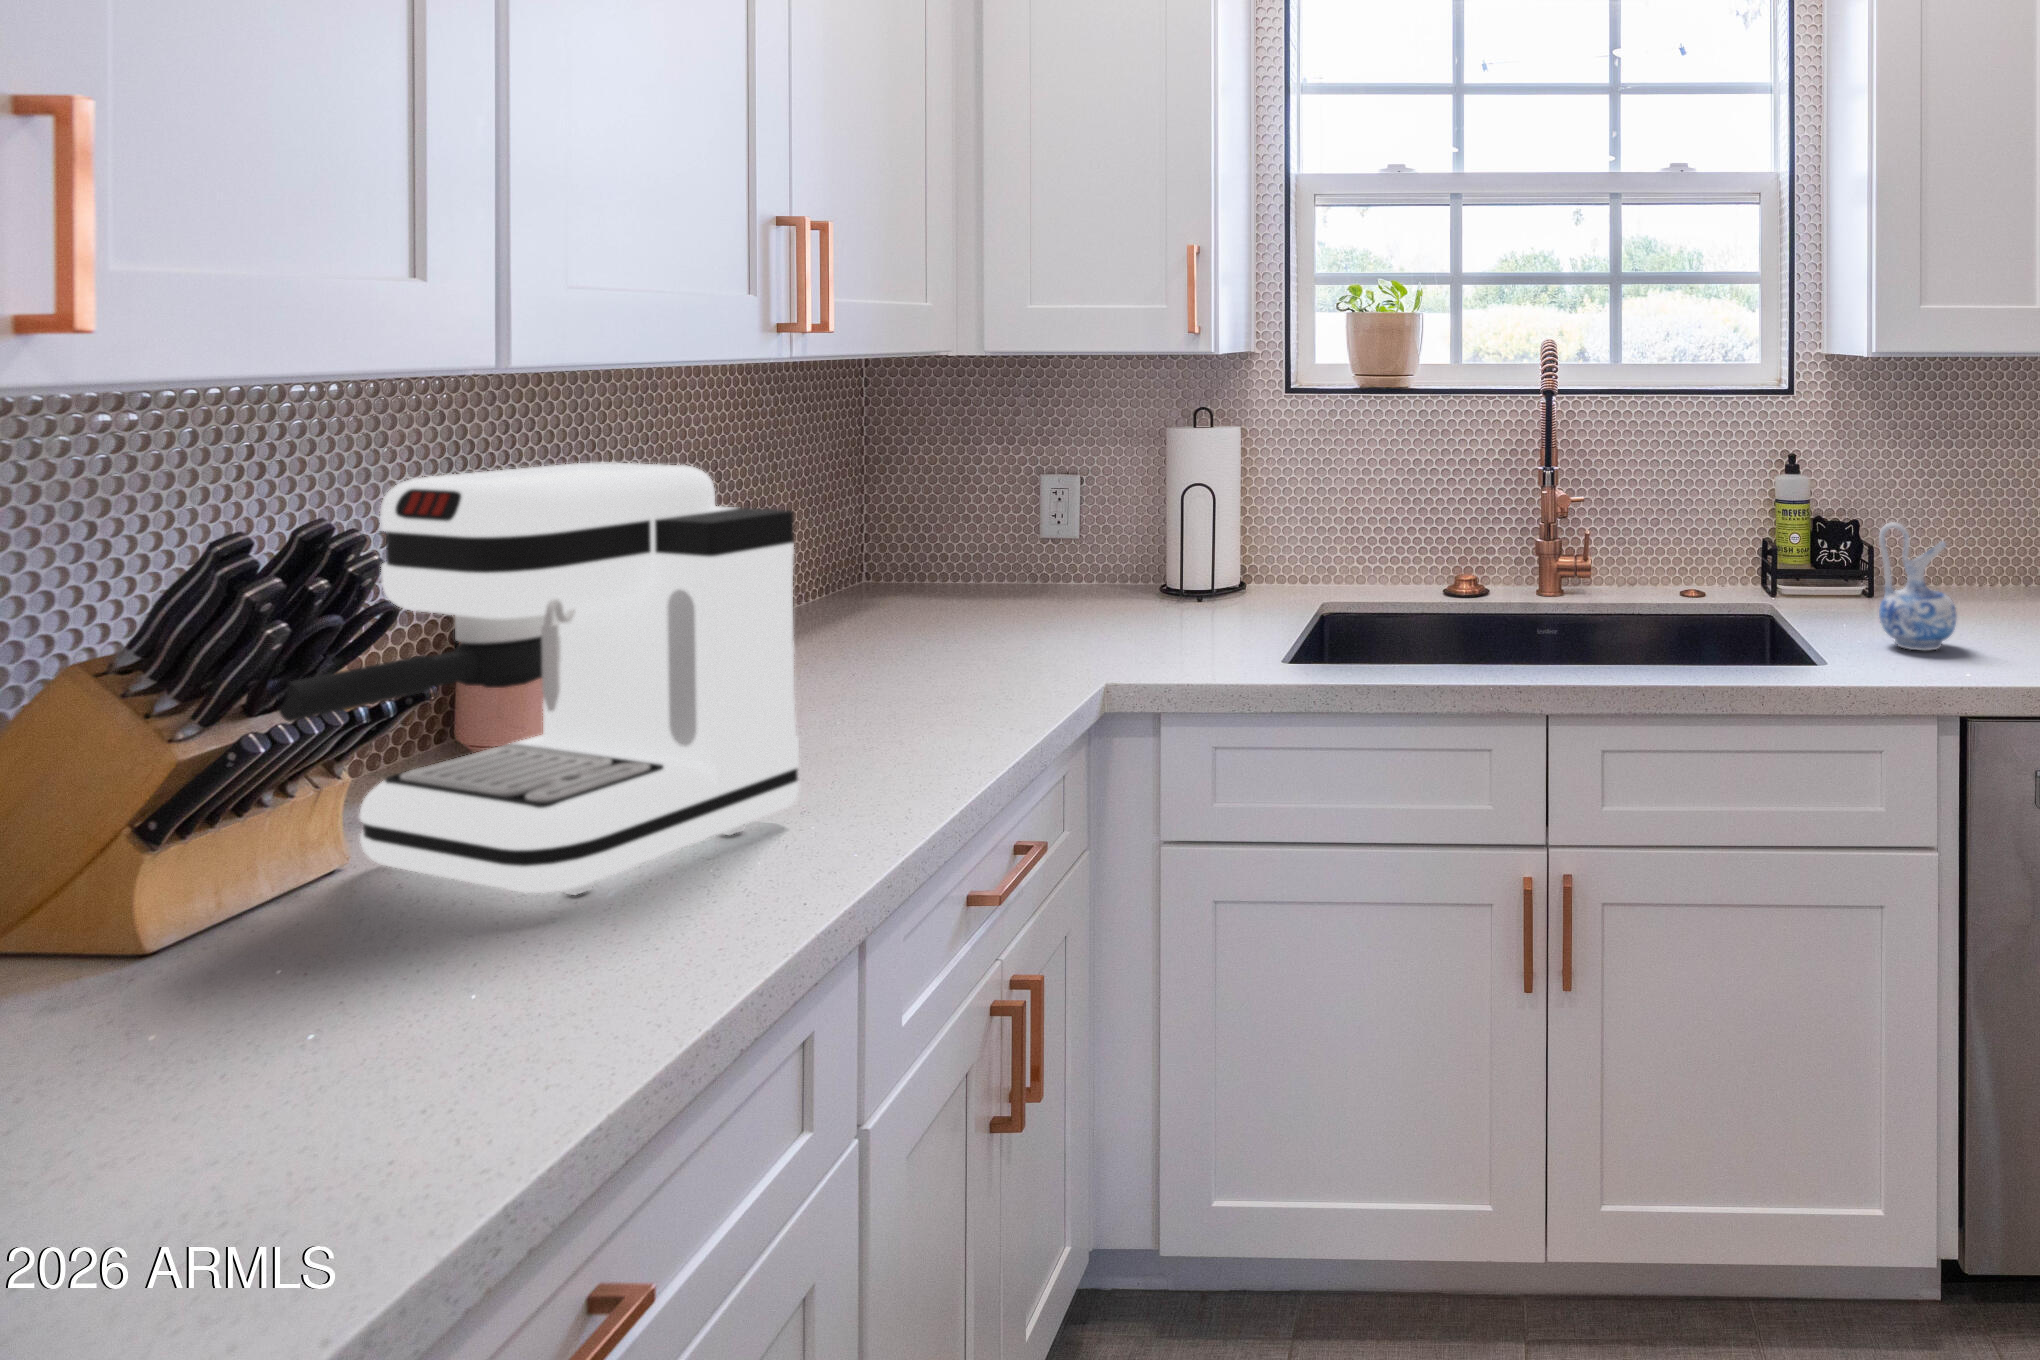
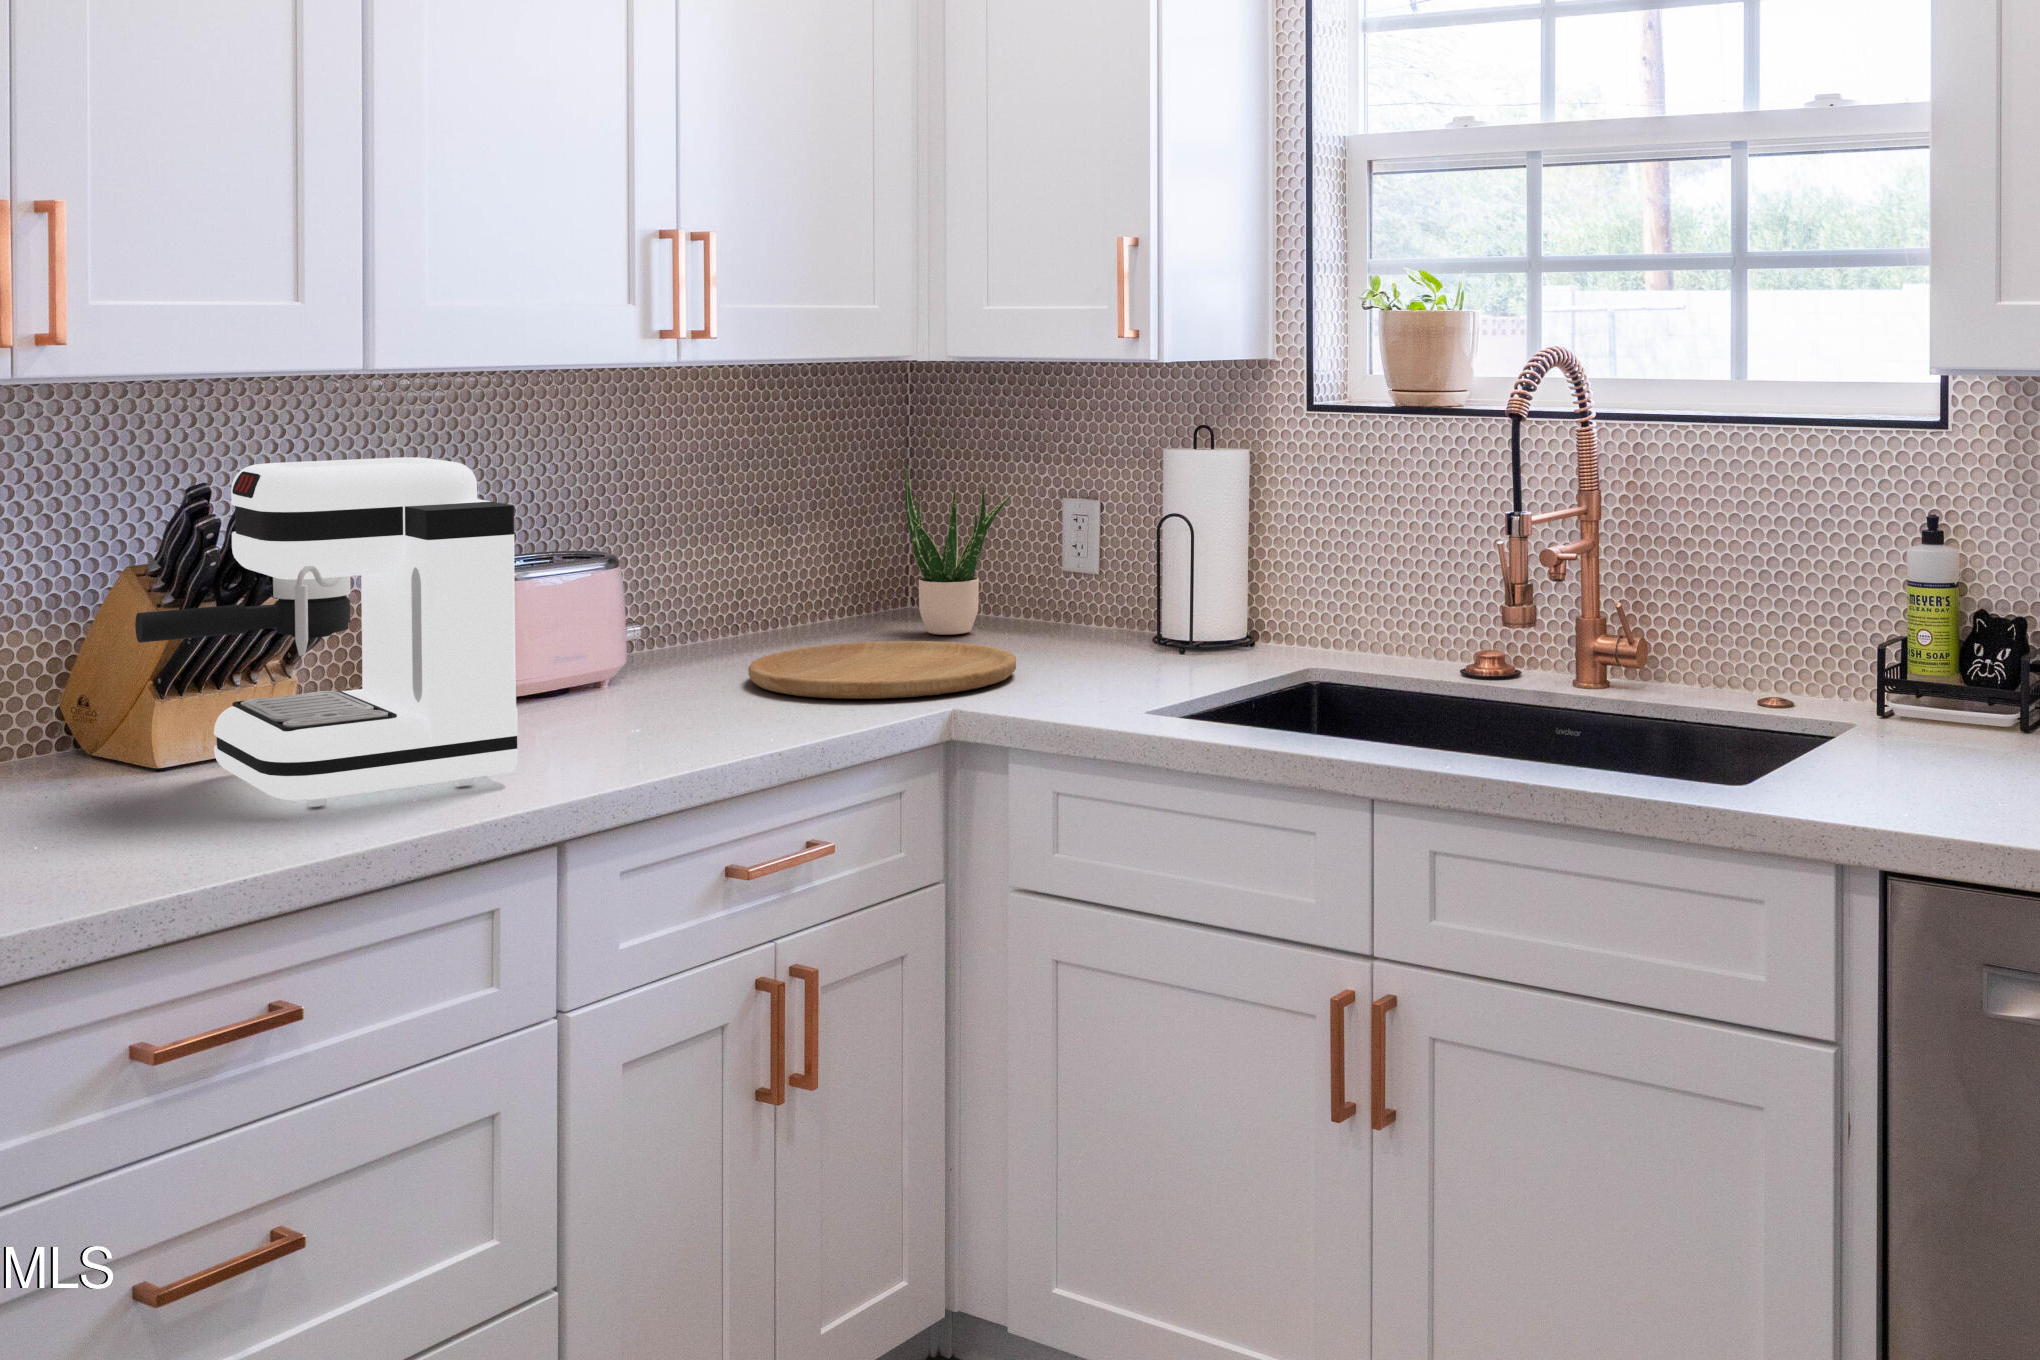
potted plant: none [898,452,1003,605] -> present [905,465,1012,635]
ceramic pitcher: present [1879,522,1957,650] -> none [1869,605,1976,786]
cutting board: none [841,612,1105,679] -> present [748,641,1016,699]

